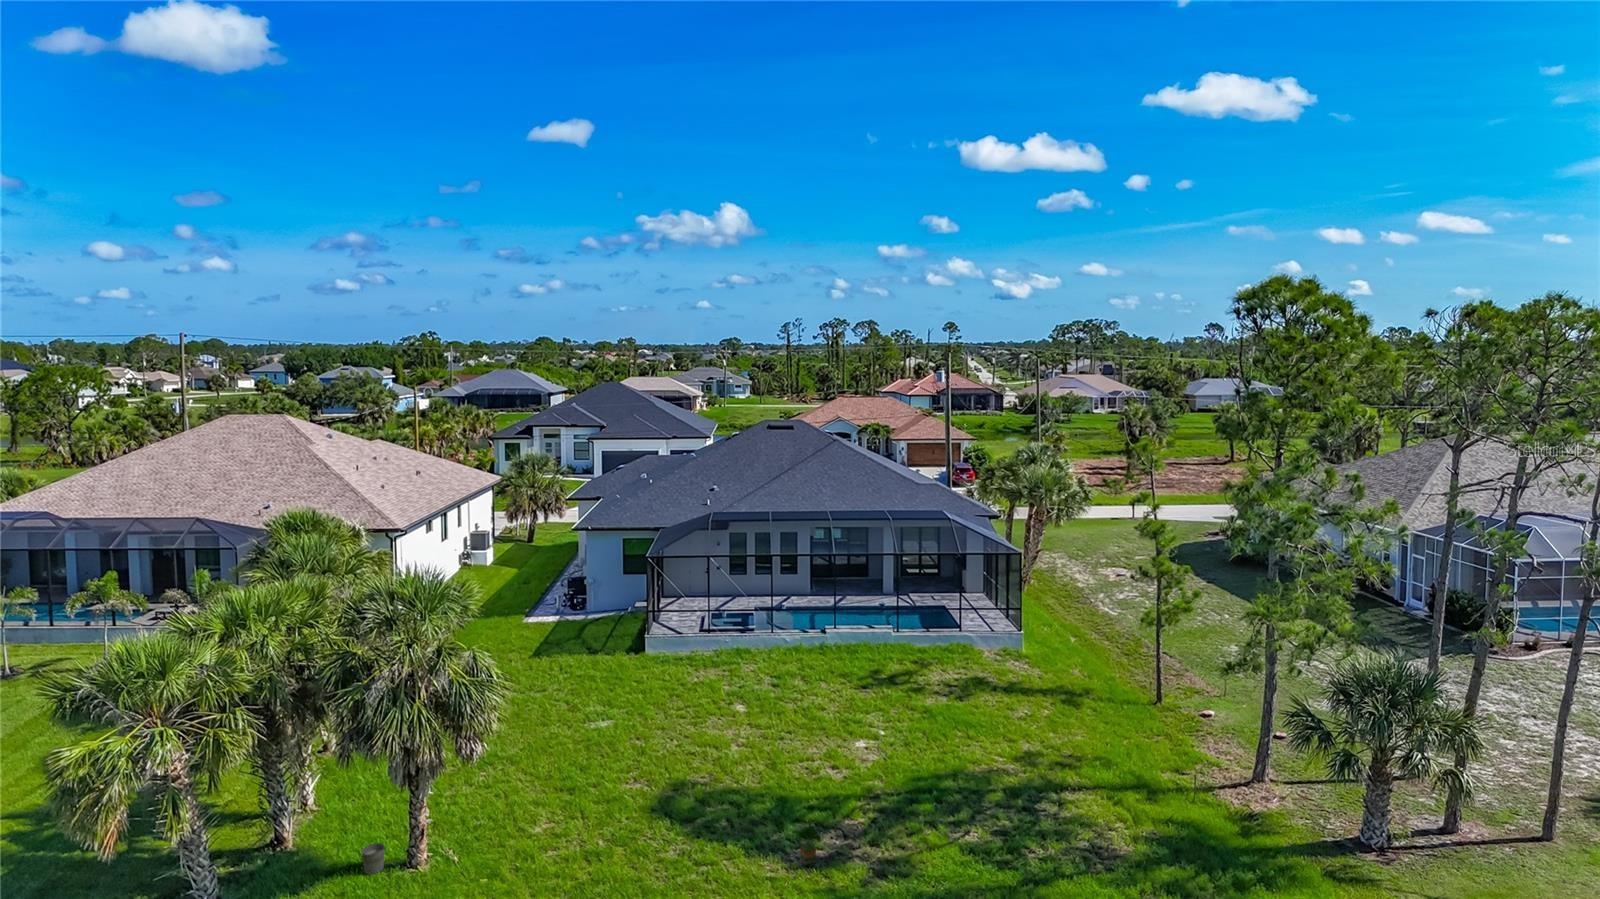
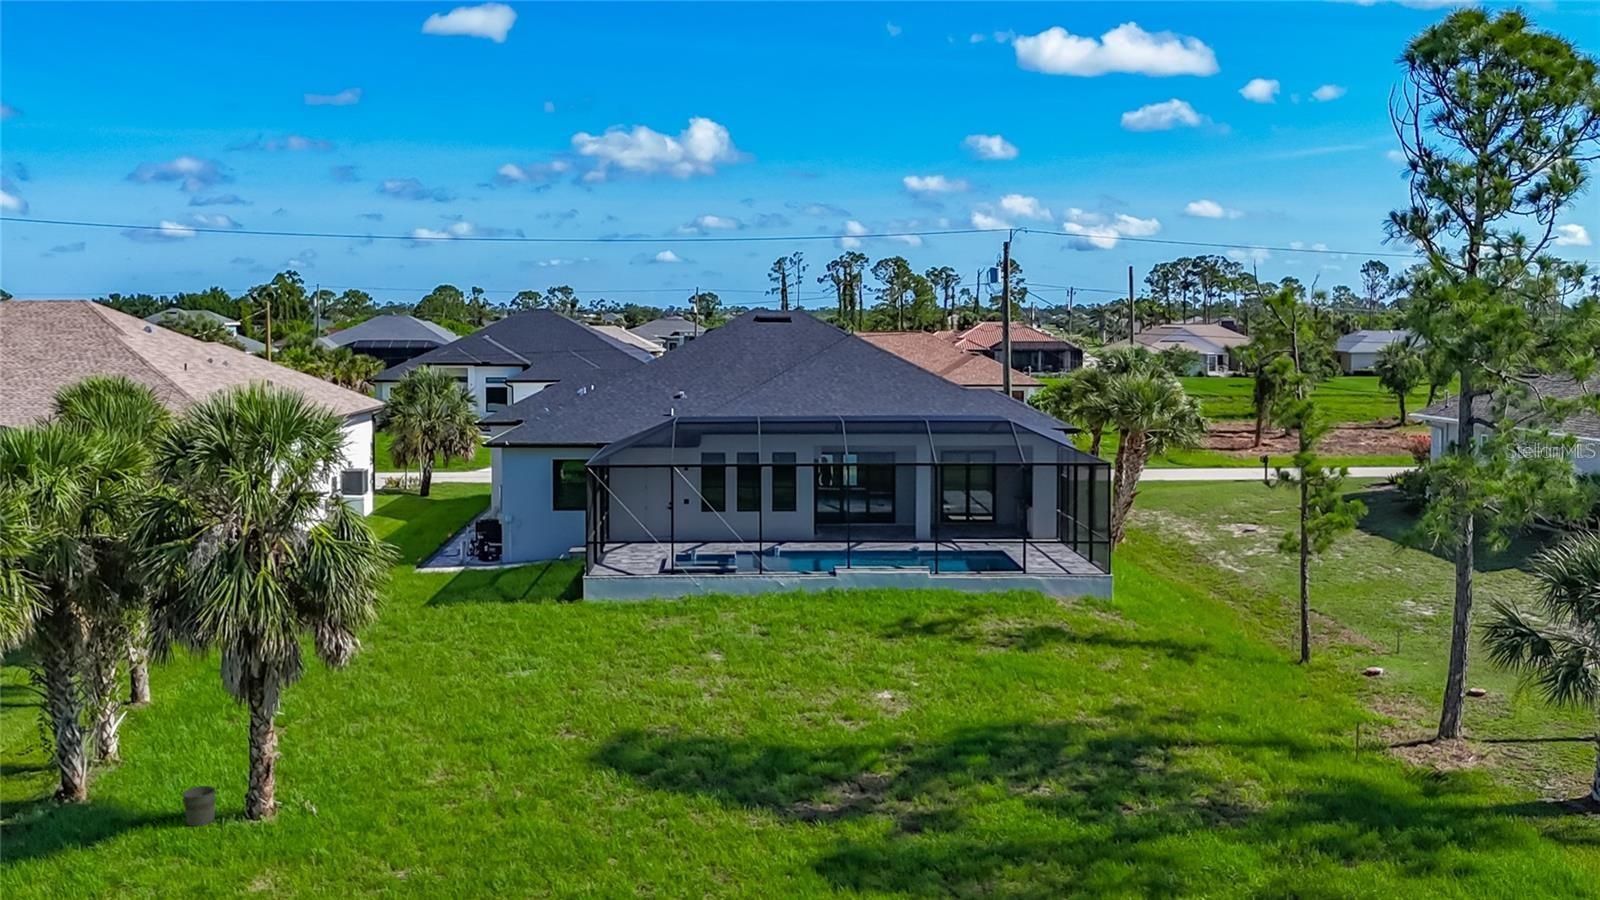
potted tree: present [798,826,821,865] -> none [797,767,832,820]

